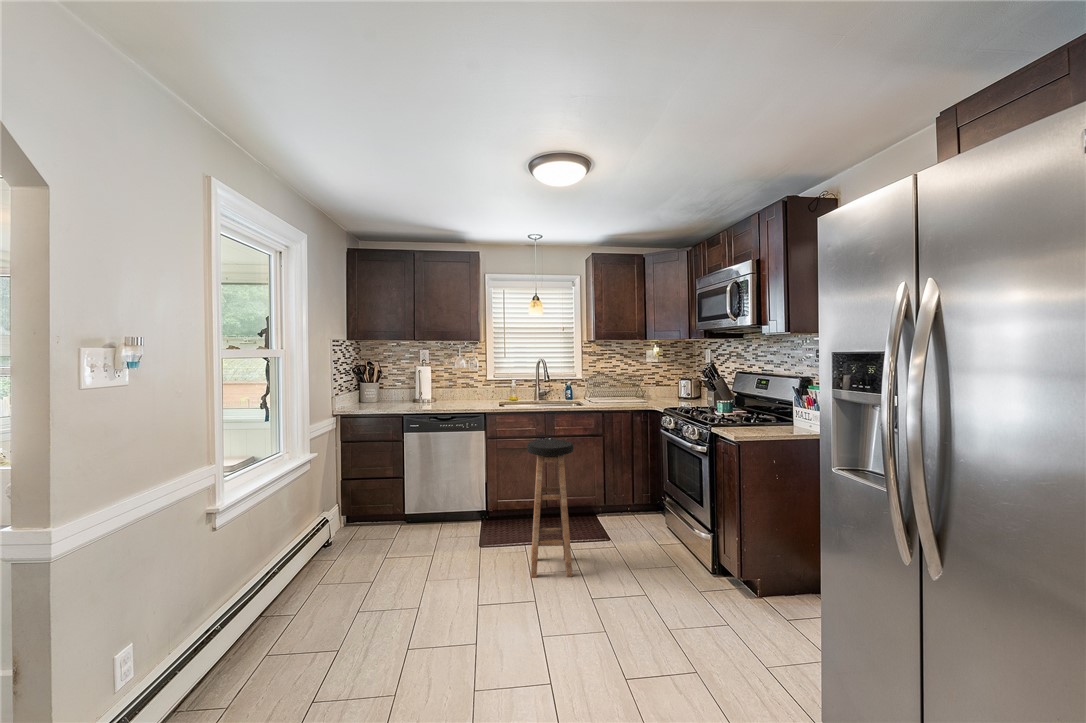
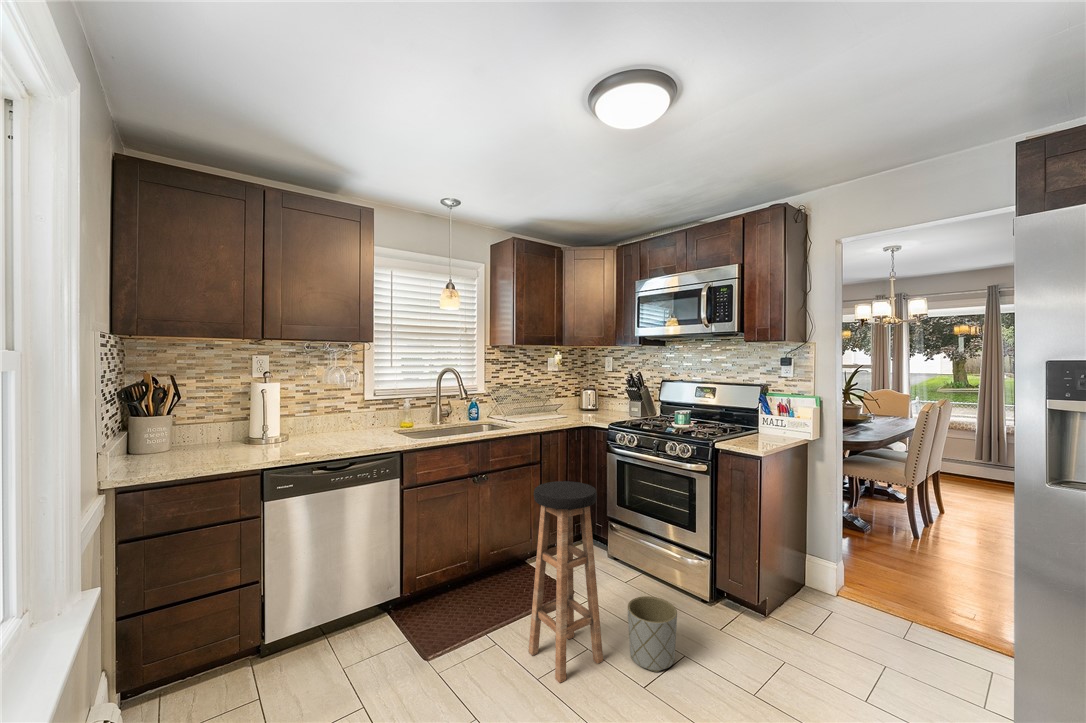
planter: none [589,538,628,593] -> present [628,596,677,672]

